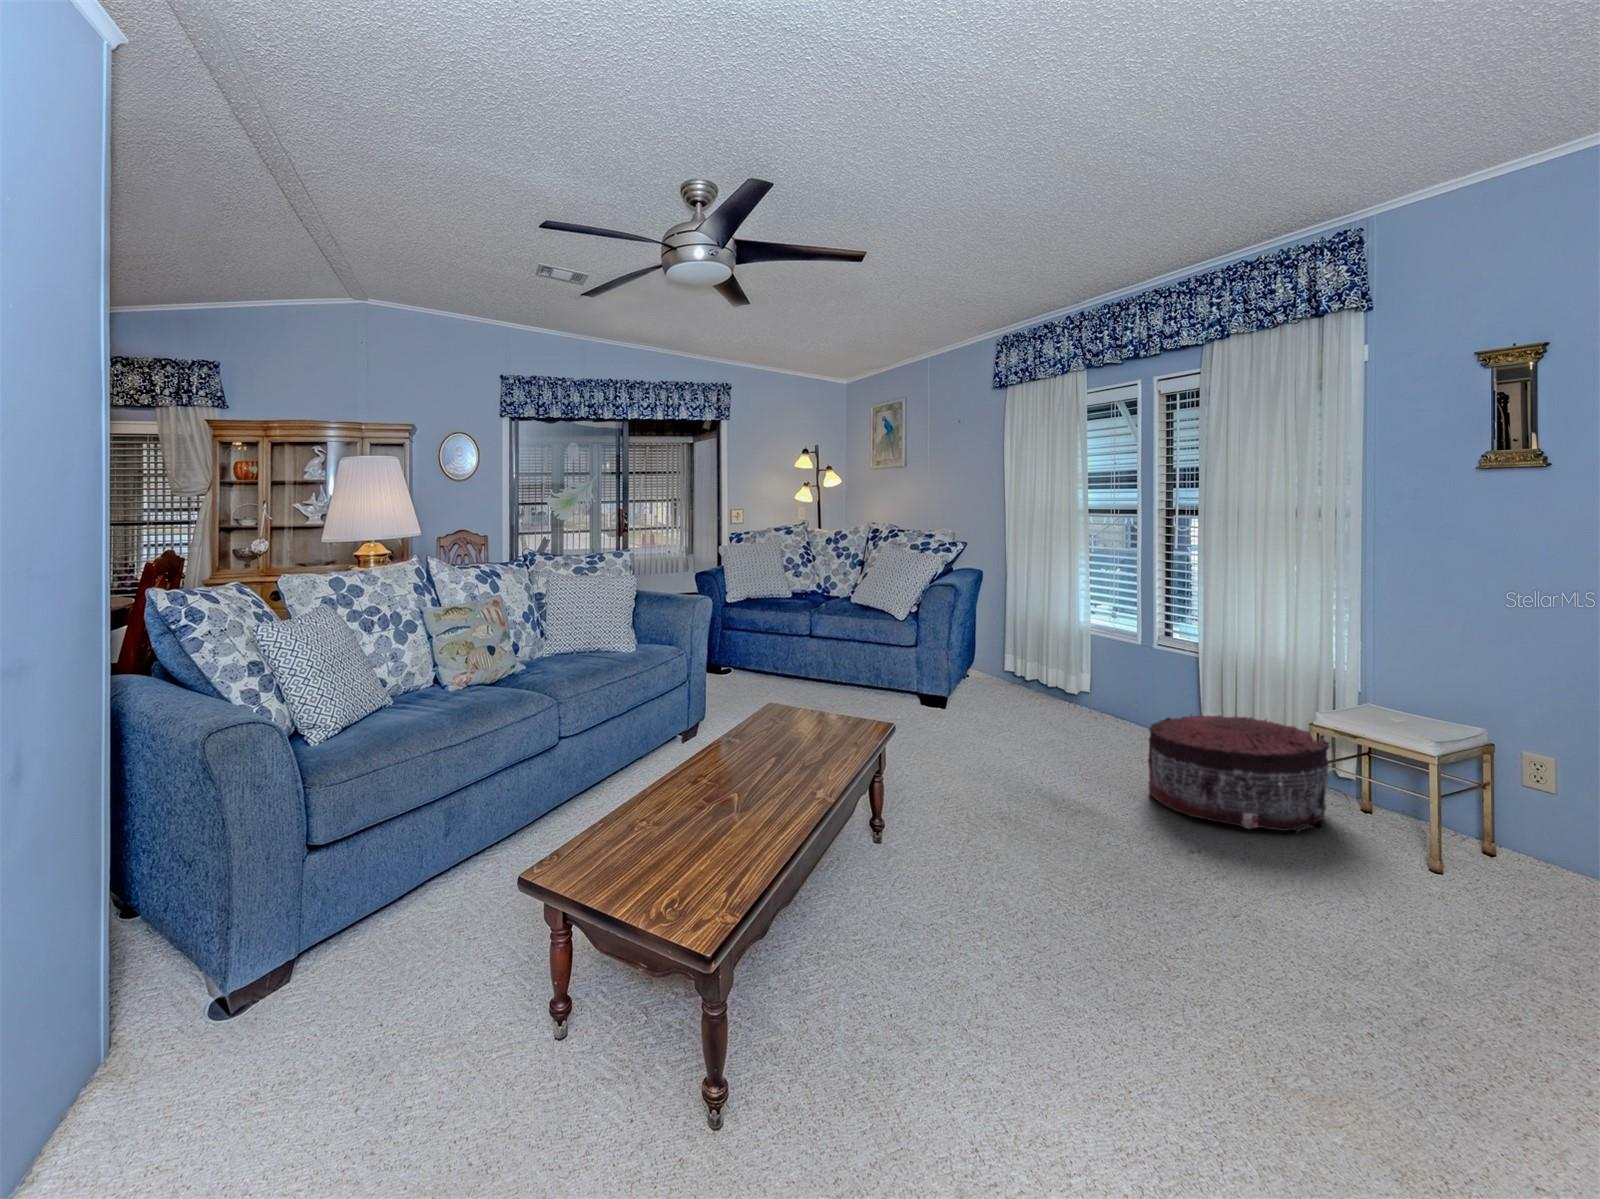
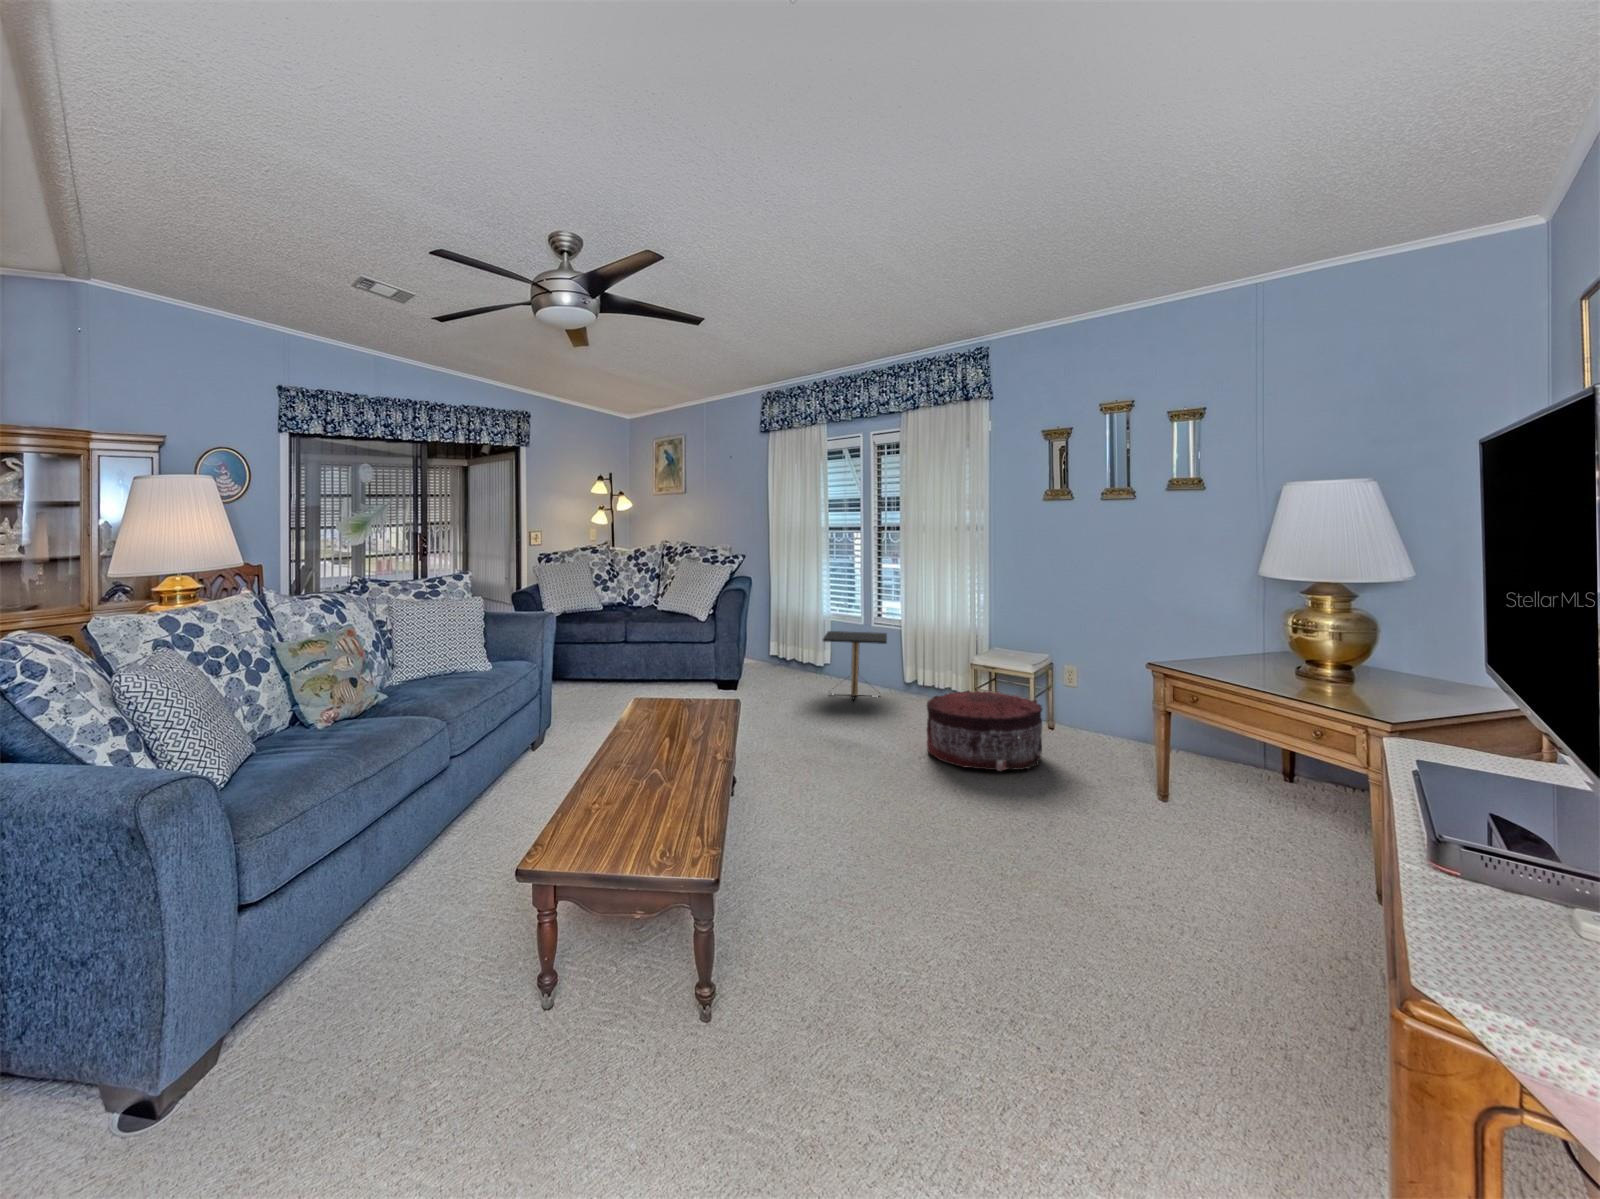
side table: none [1034,630,1129,720] -> present [823,631,887,700]

